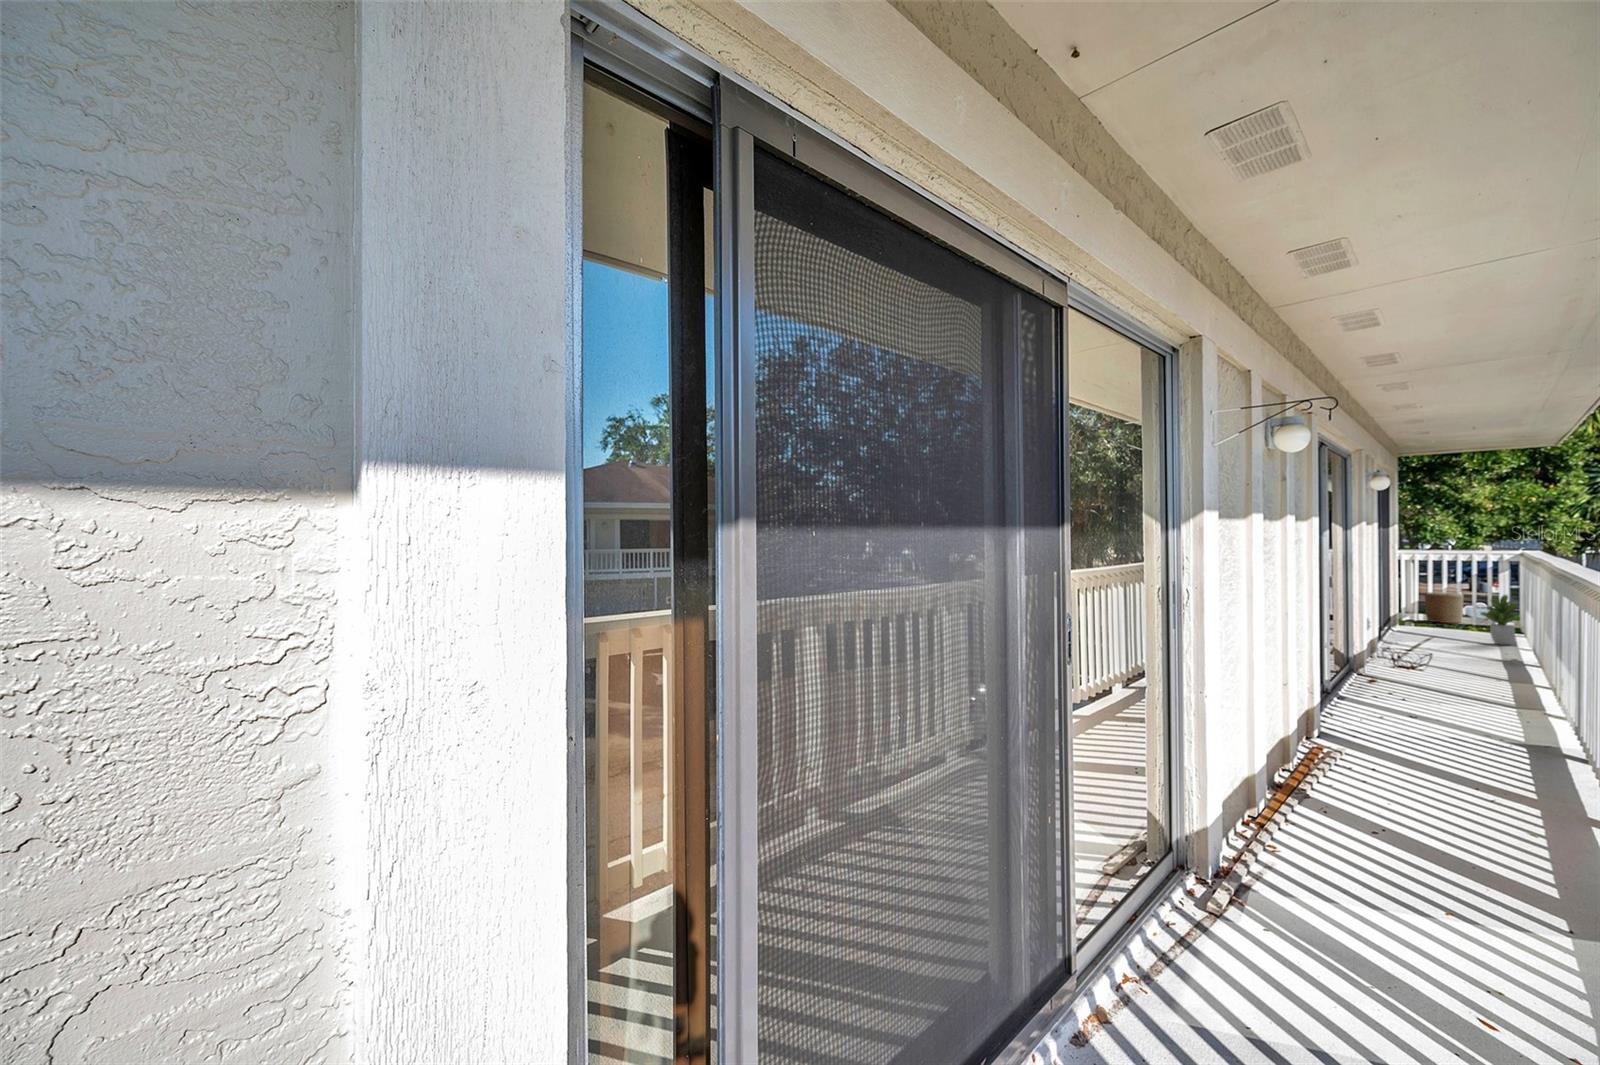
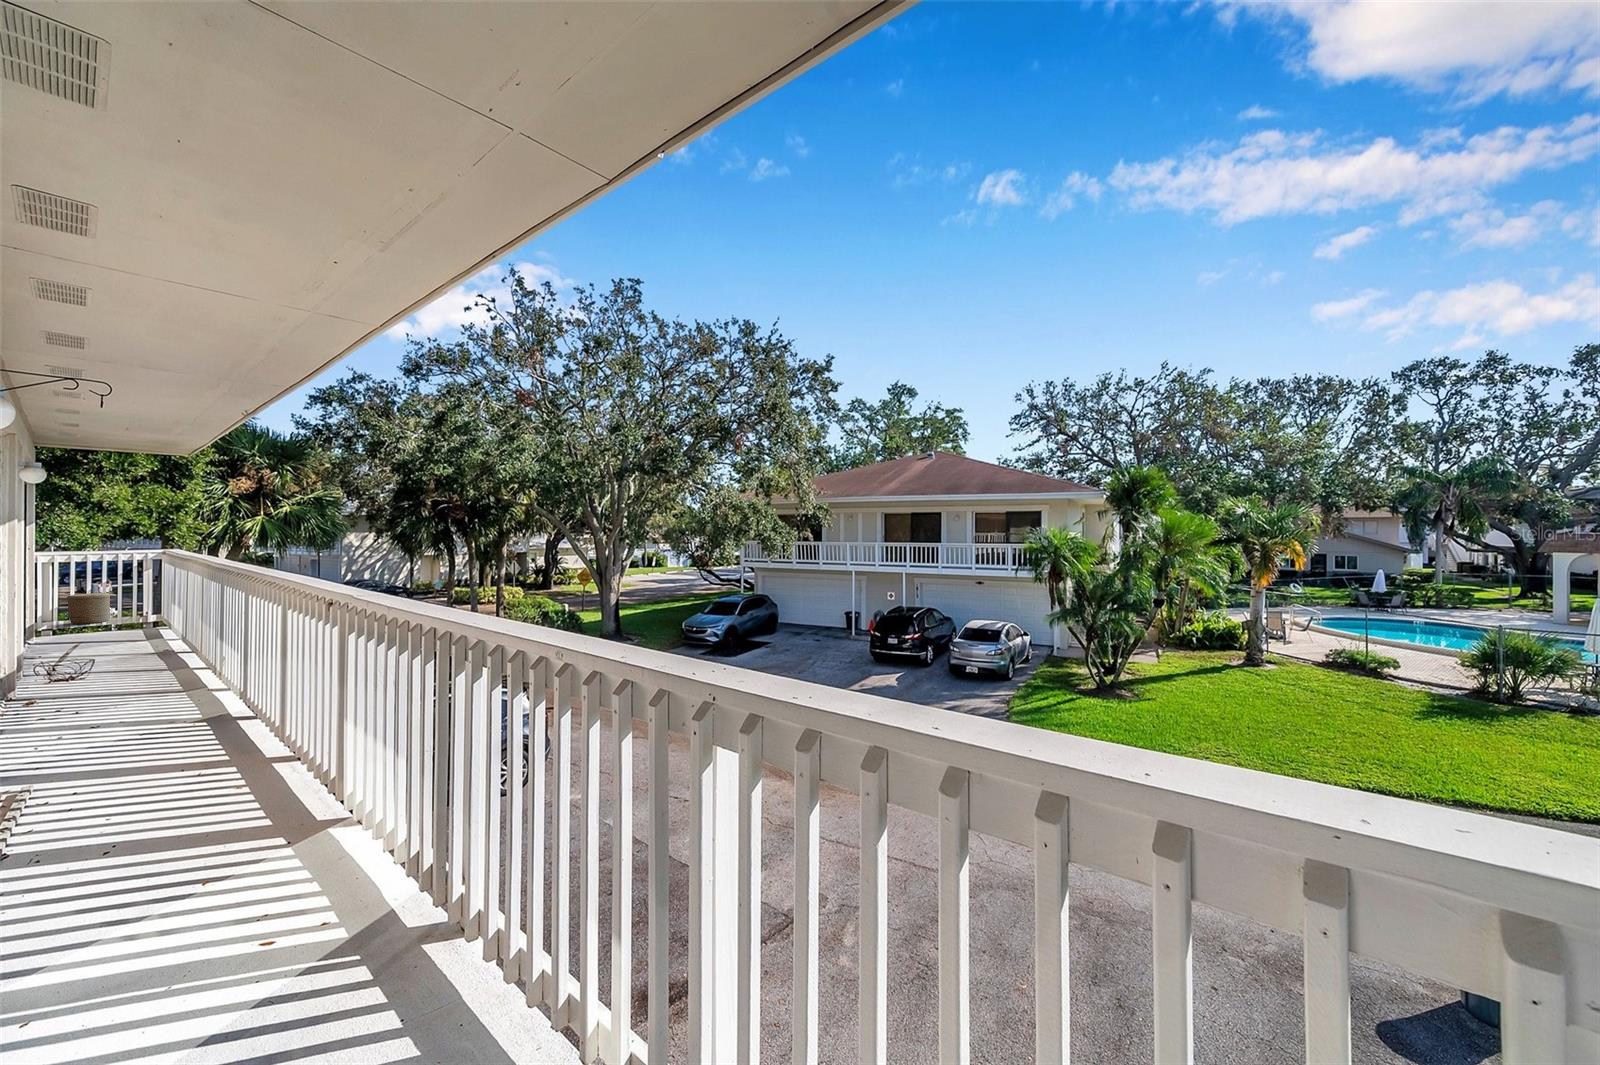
potted plant: present [1481,595,1517,645] -> none [133,591,173,636]

